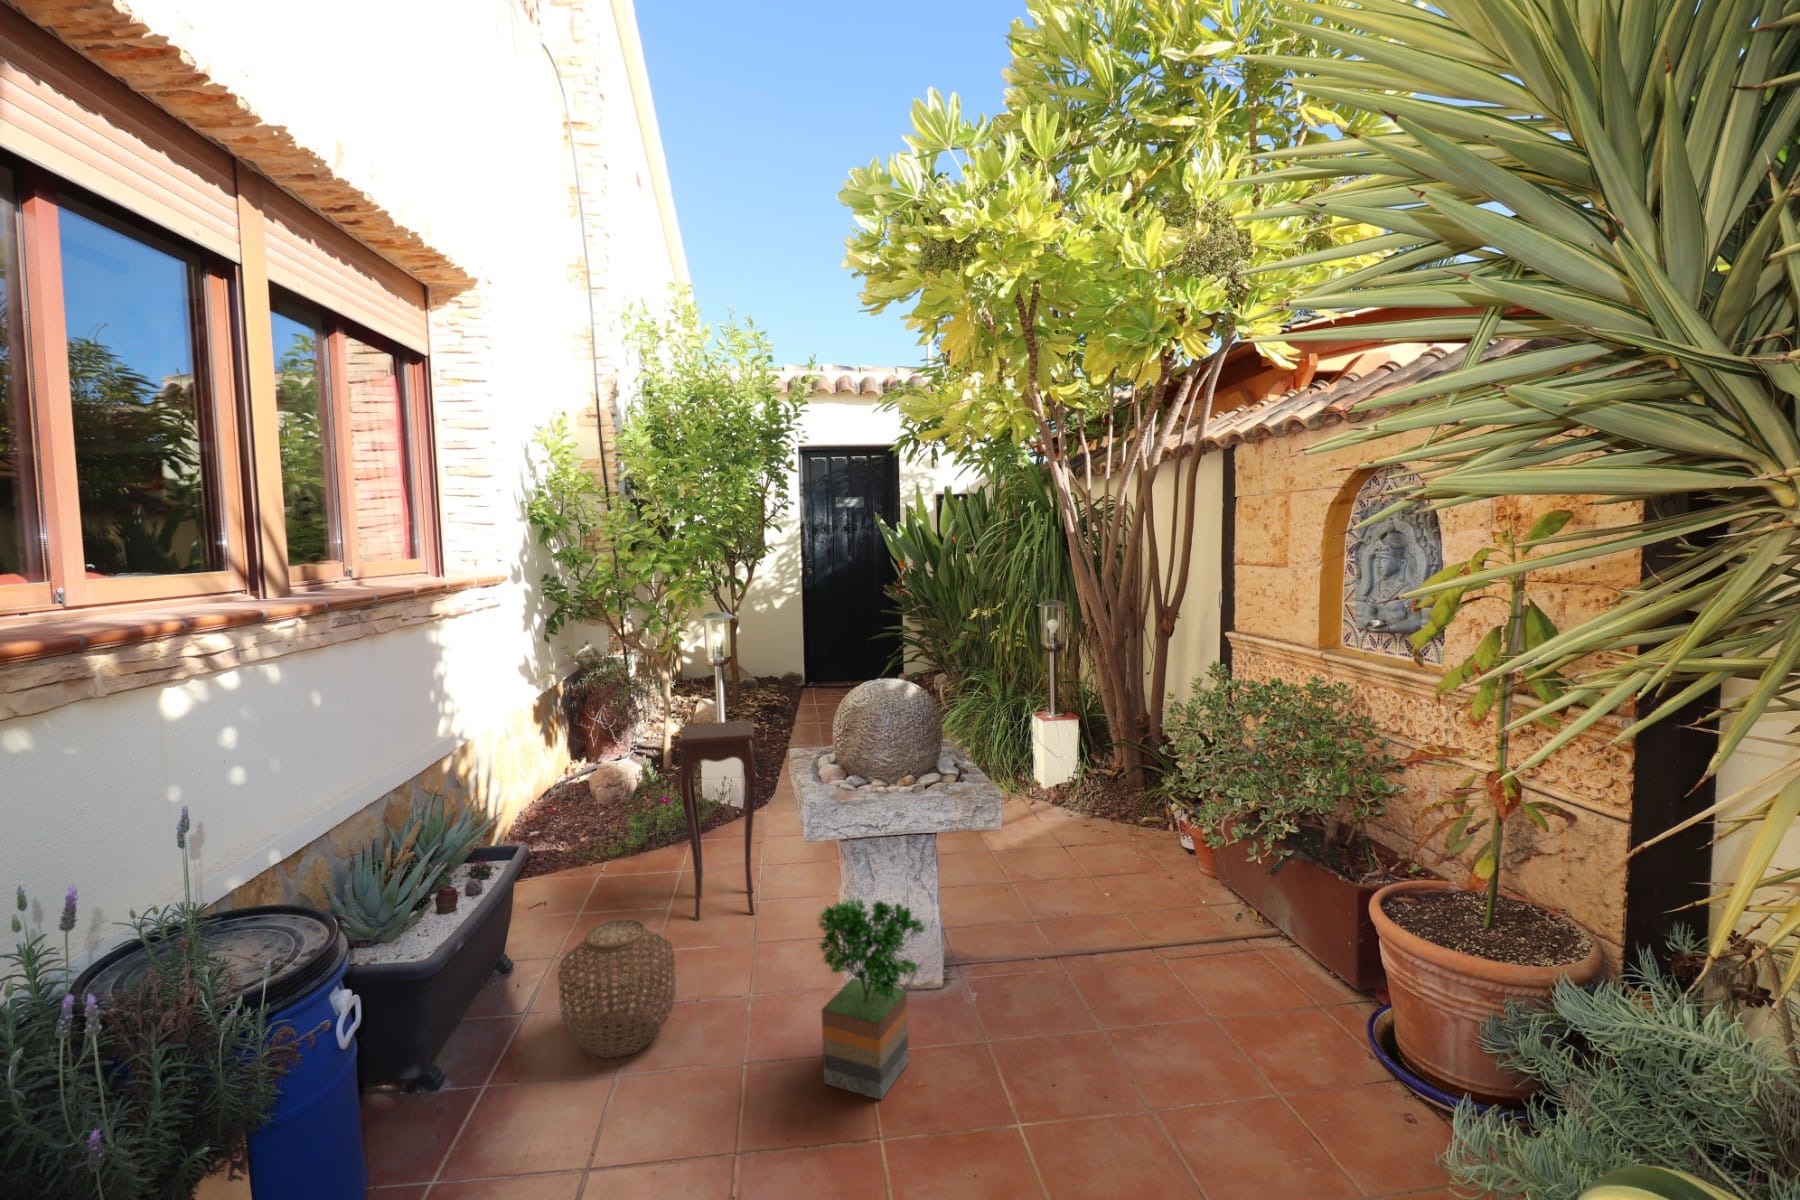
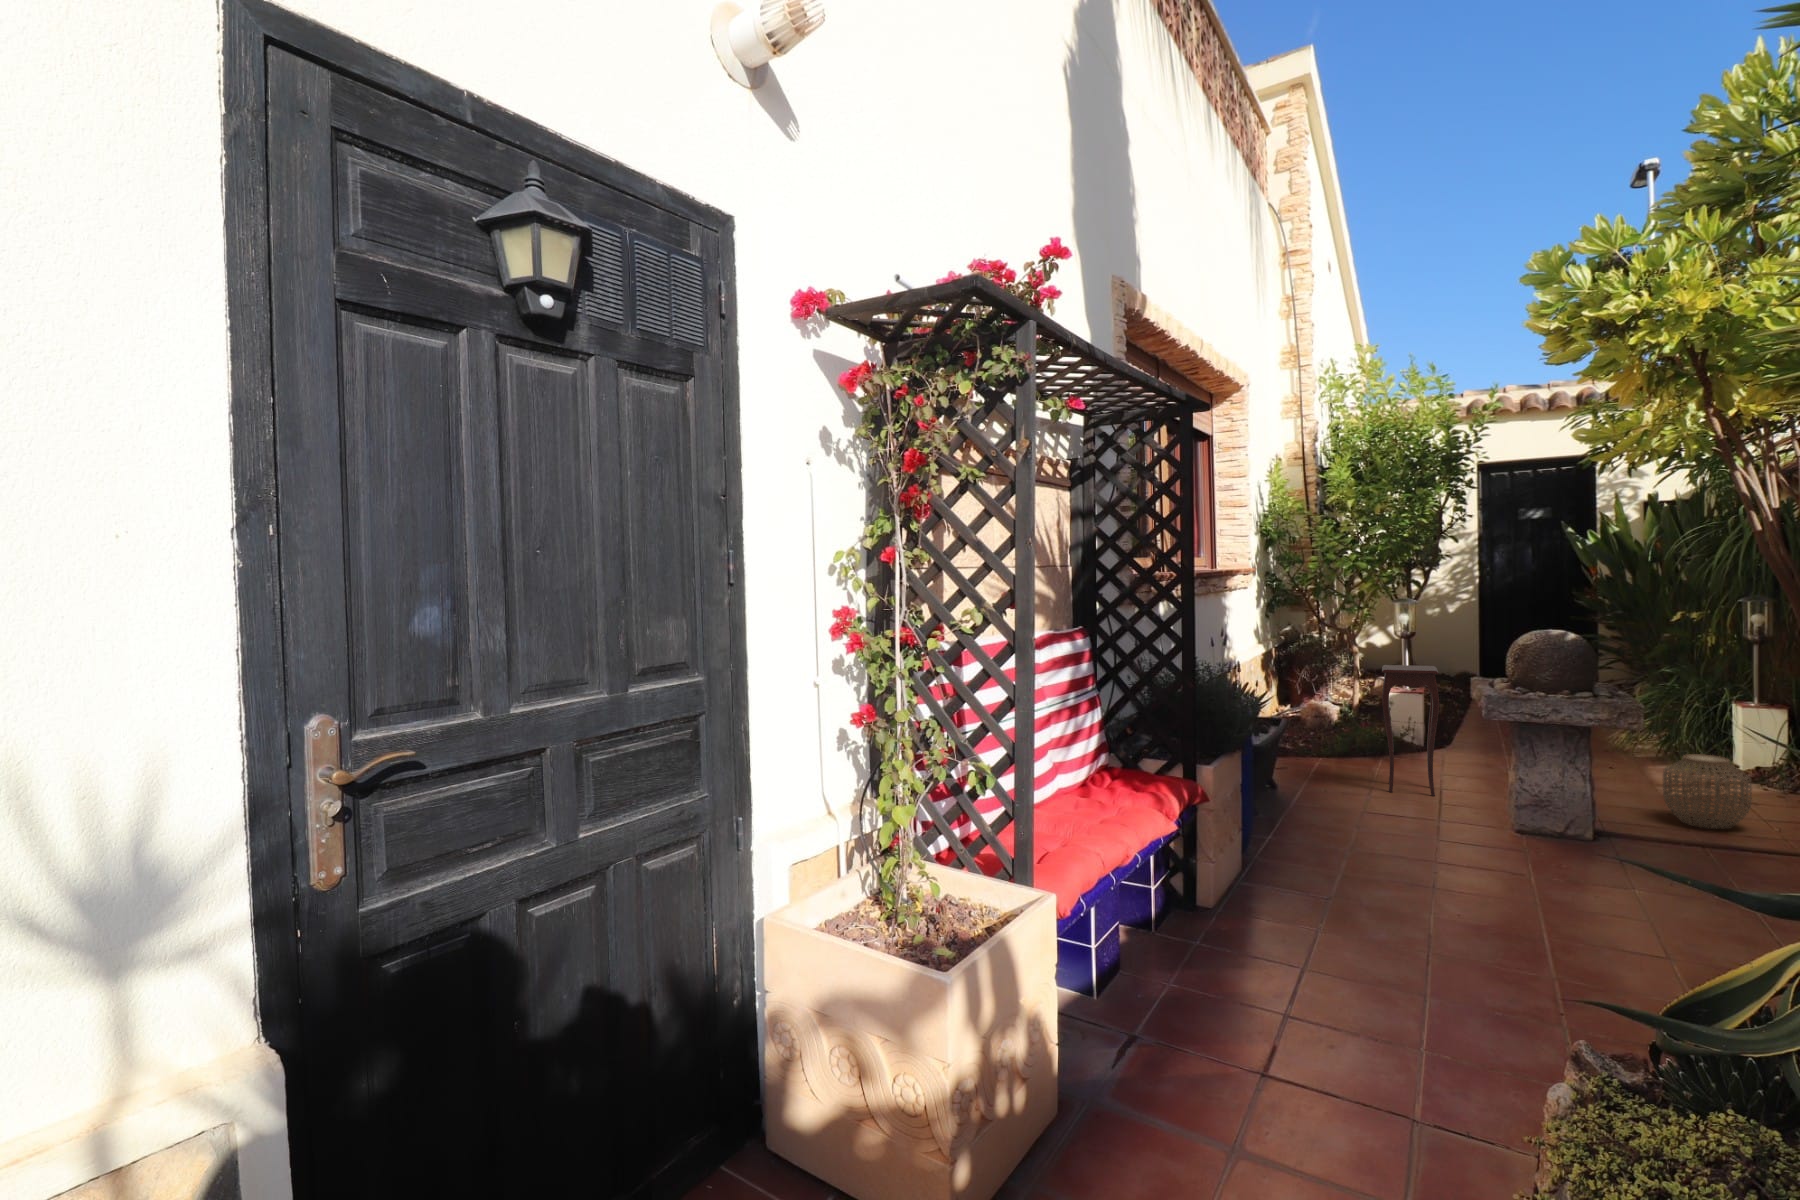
potted tree: present [818,899,926,1100] -> none [1486,751,1572,869]
woven basket: present [558,918,676,1058] -> present [1663,754,1752,829]

